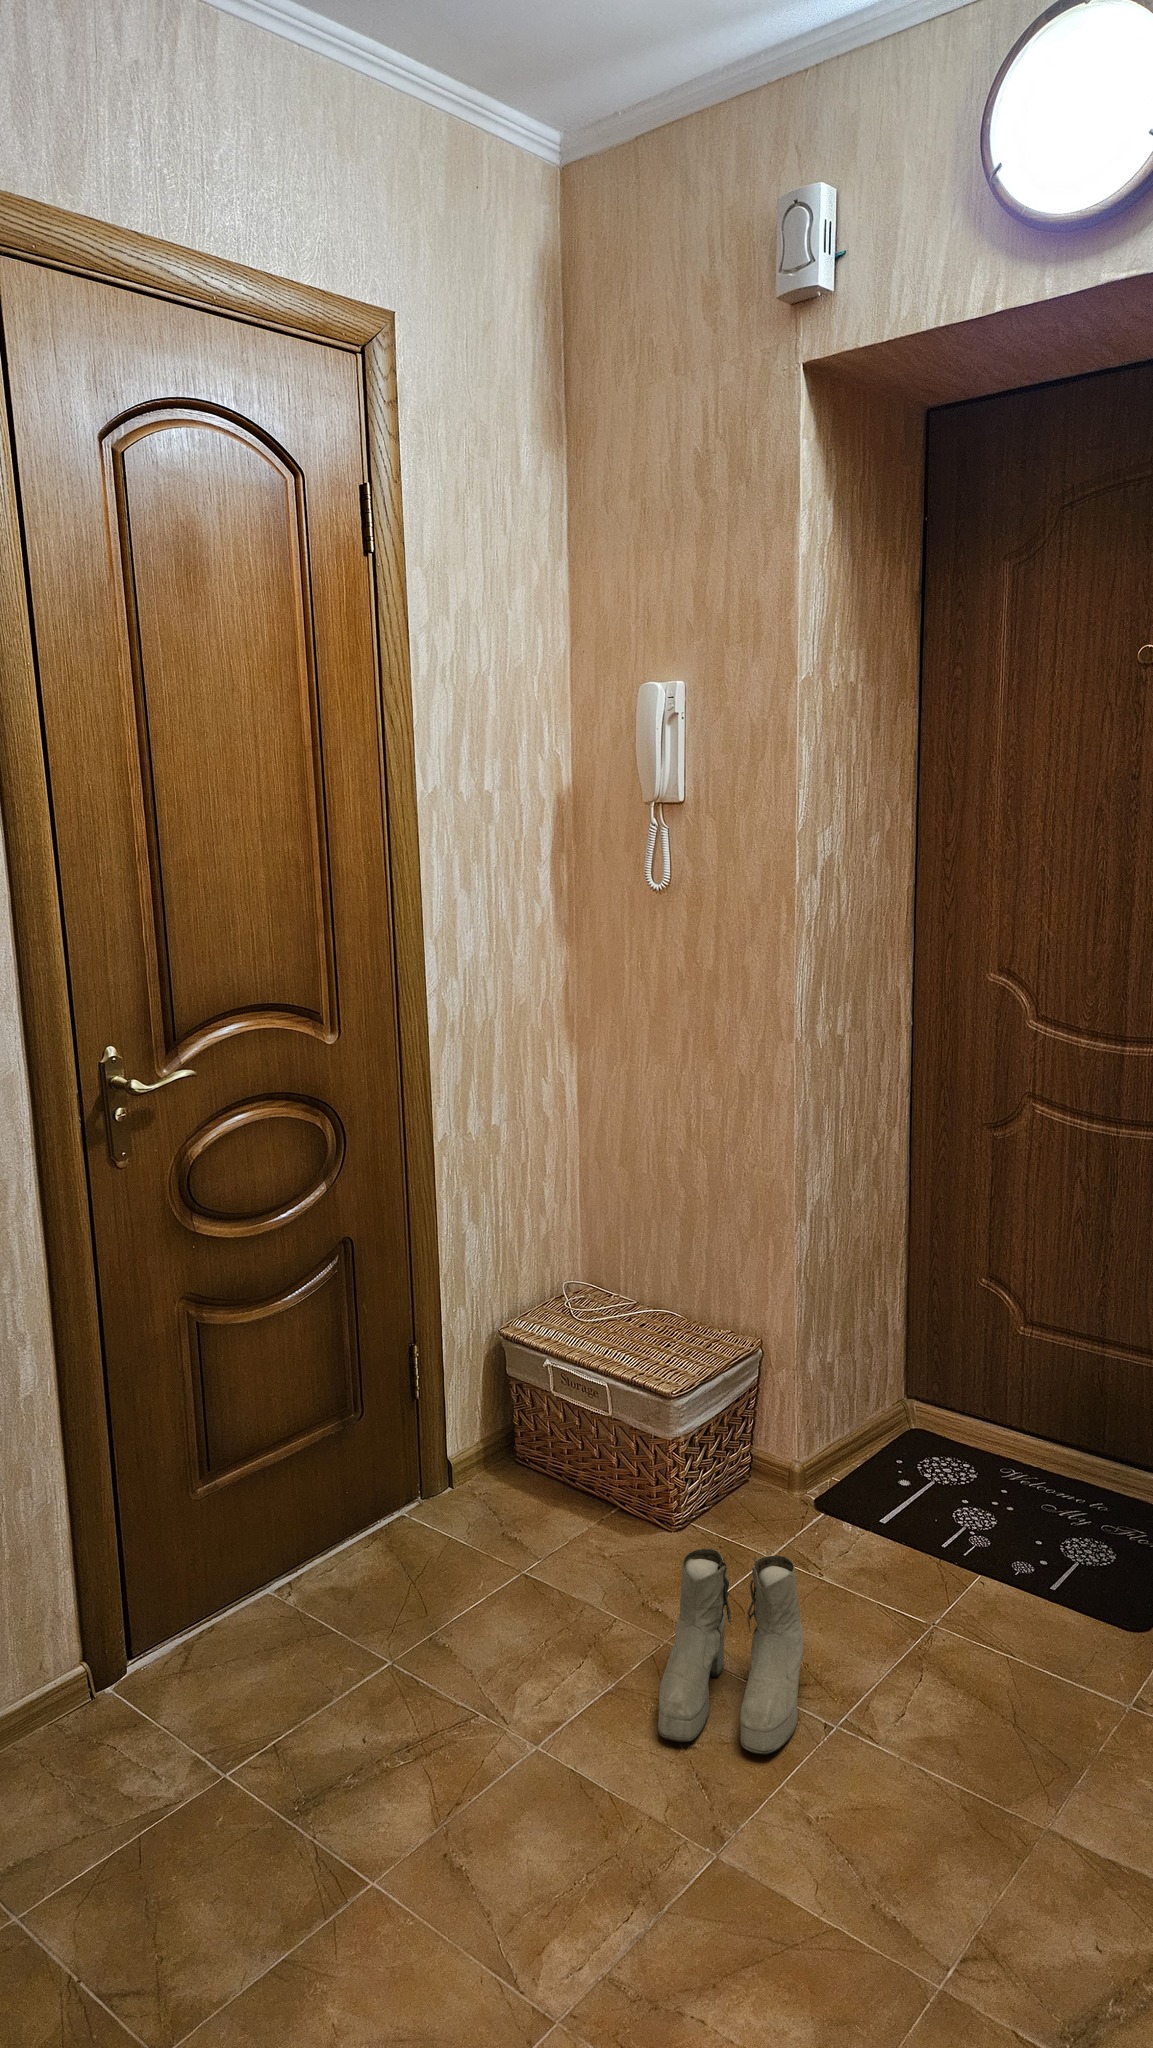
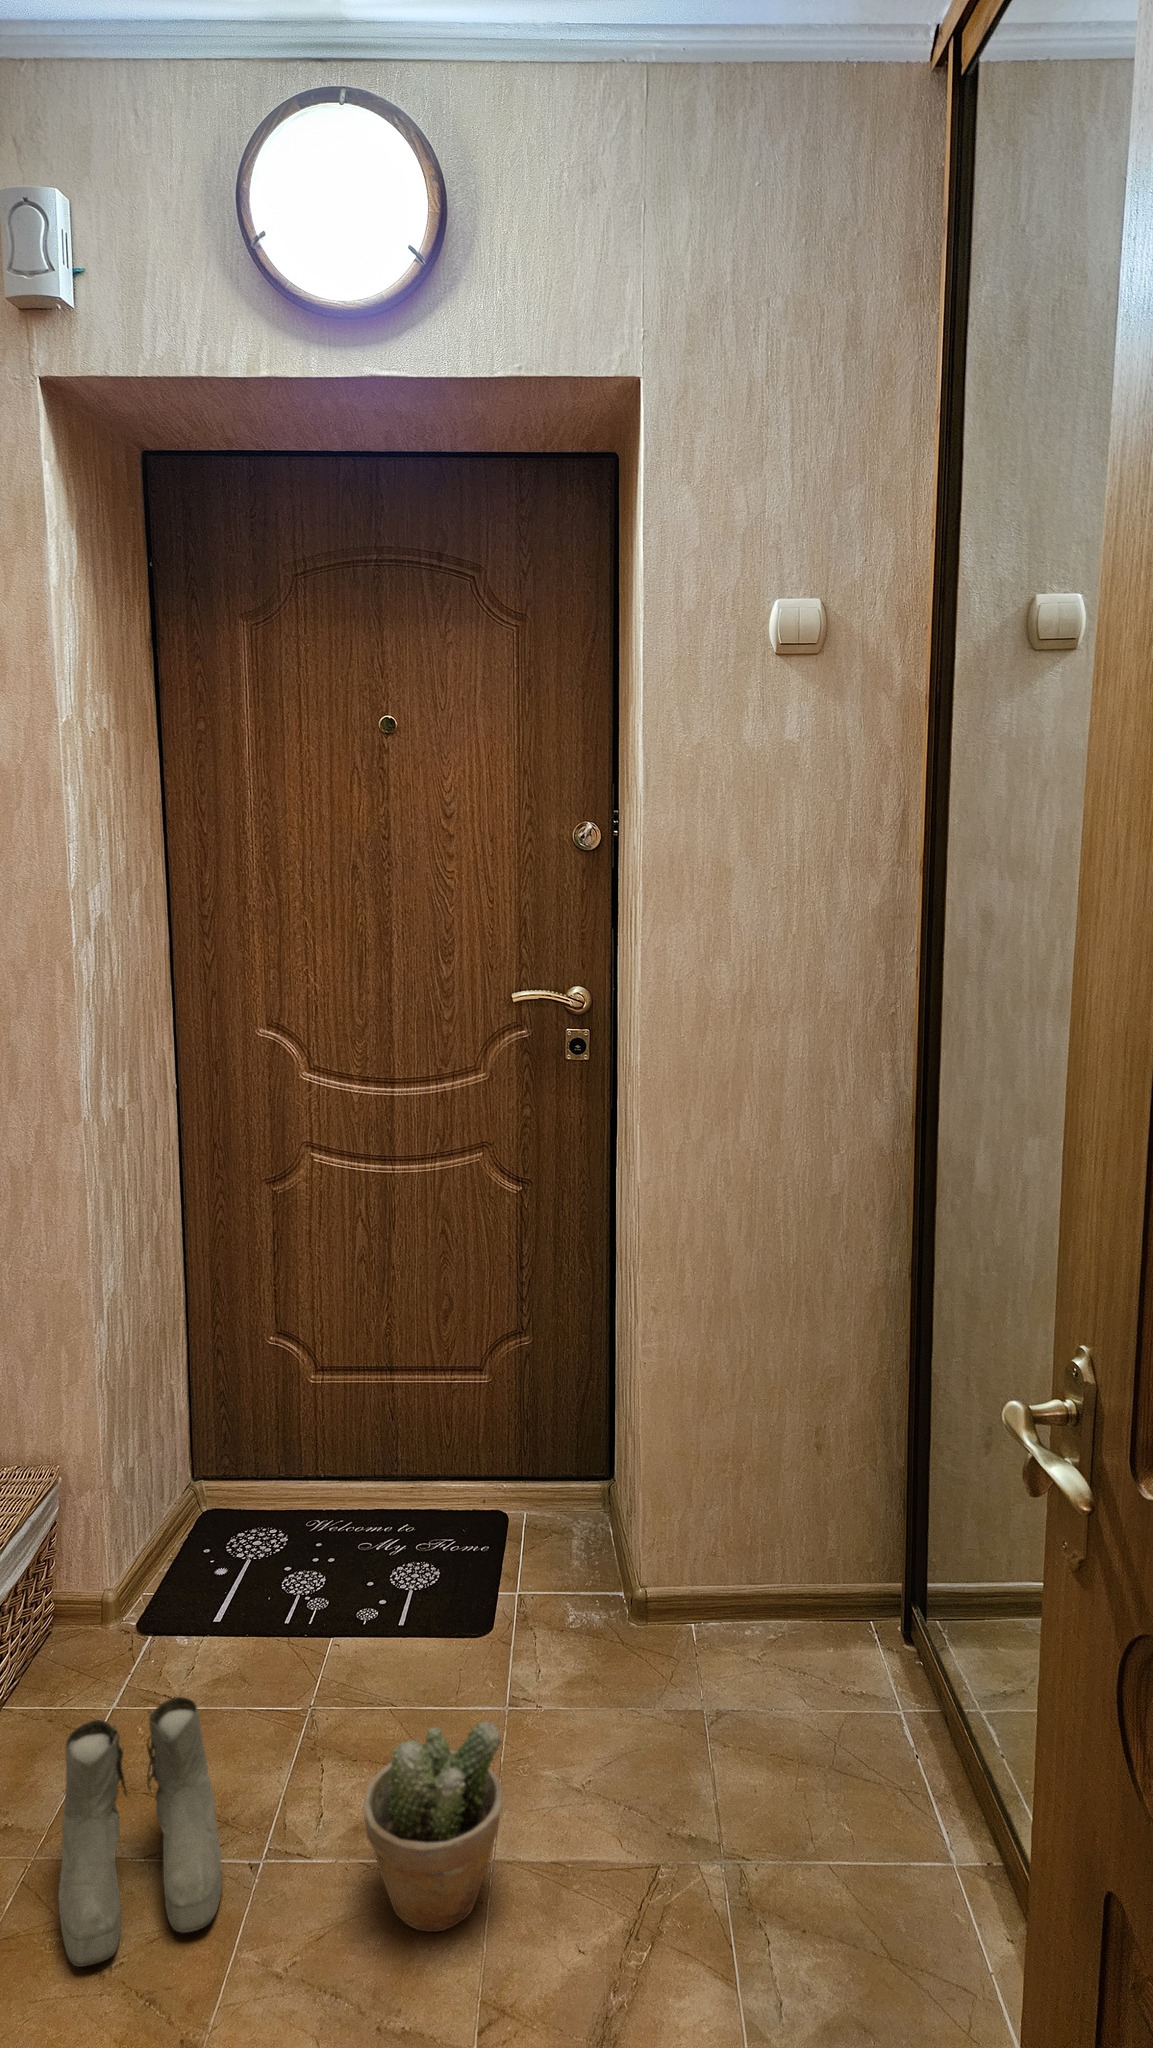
potted plant: none [906,1664,1048,1859] -> present [363,1722,503,1932]

